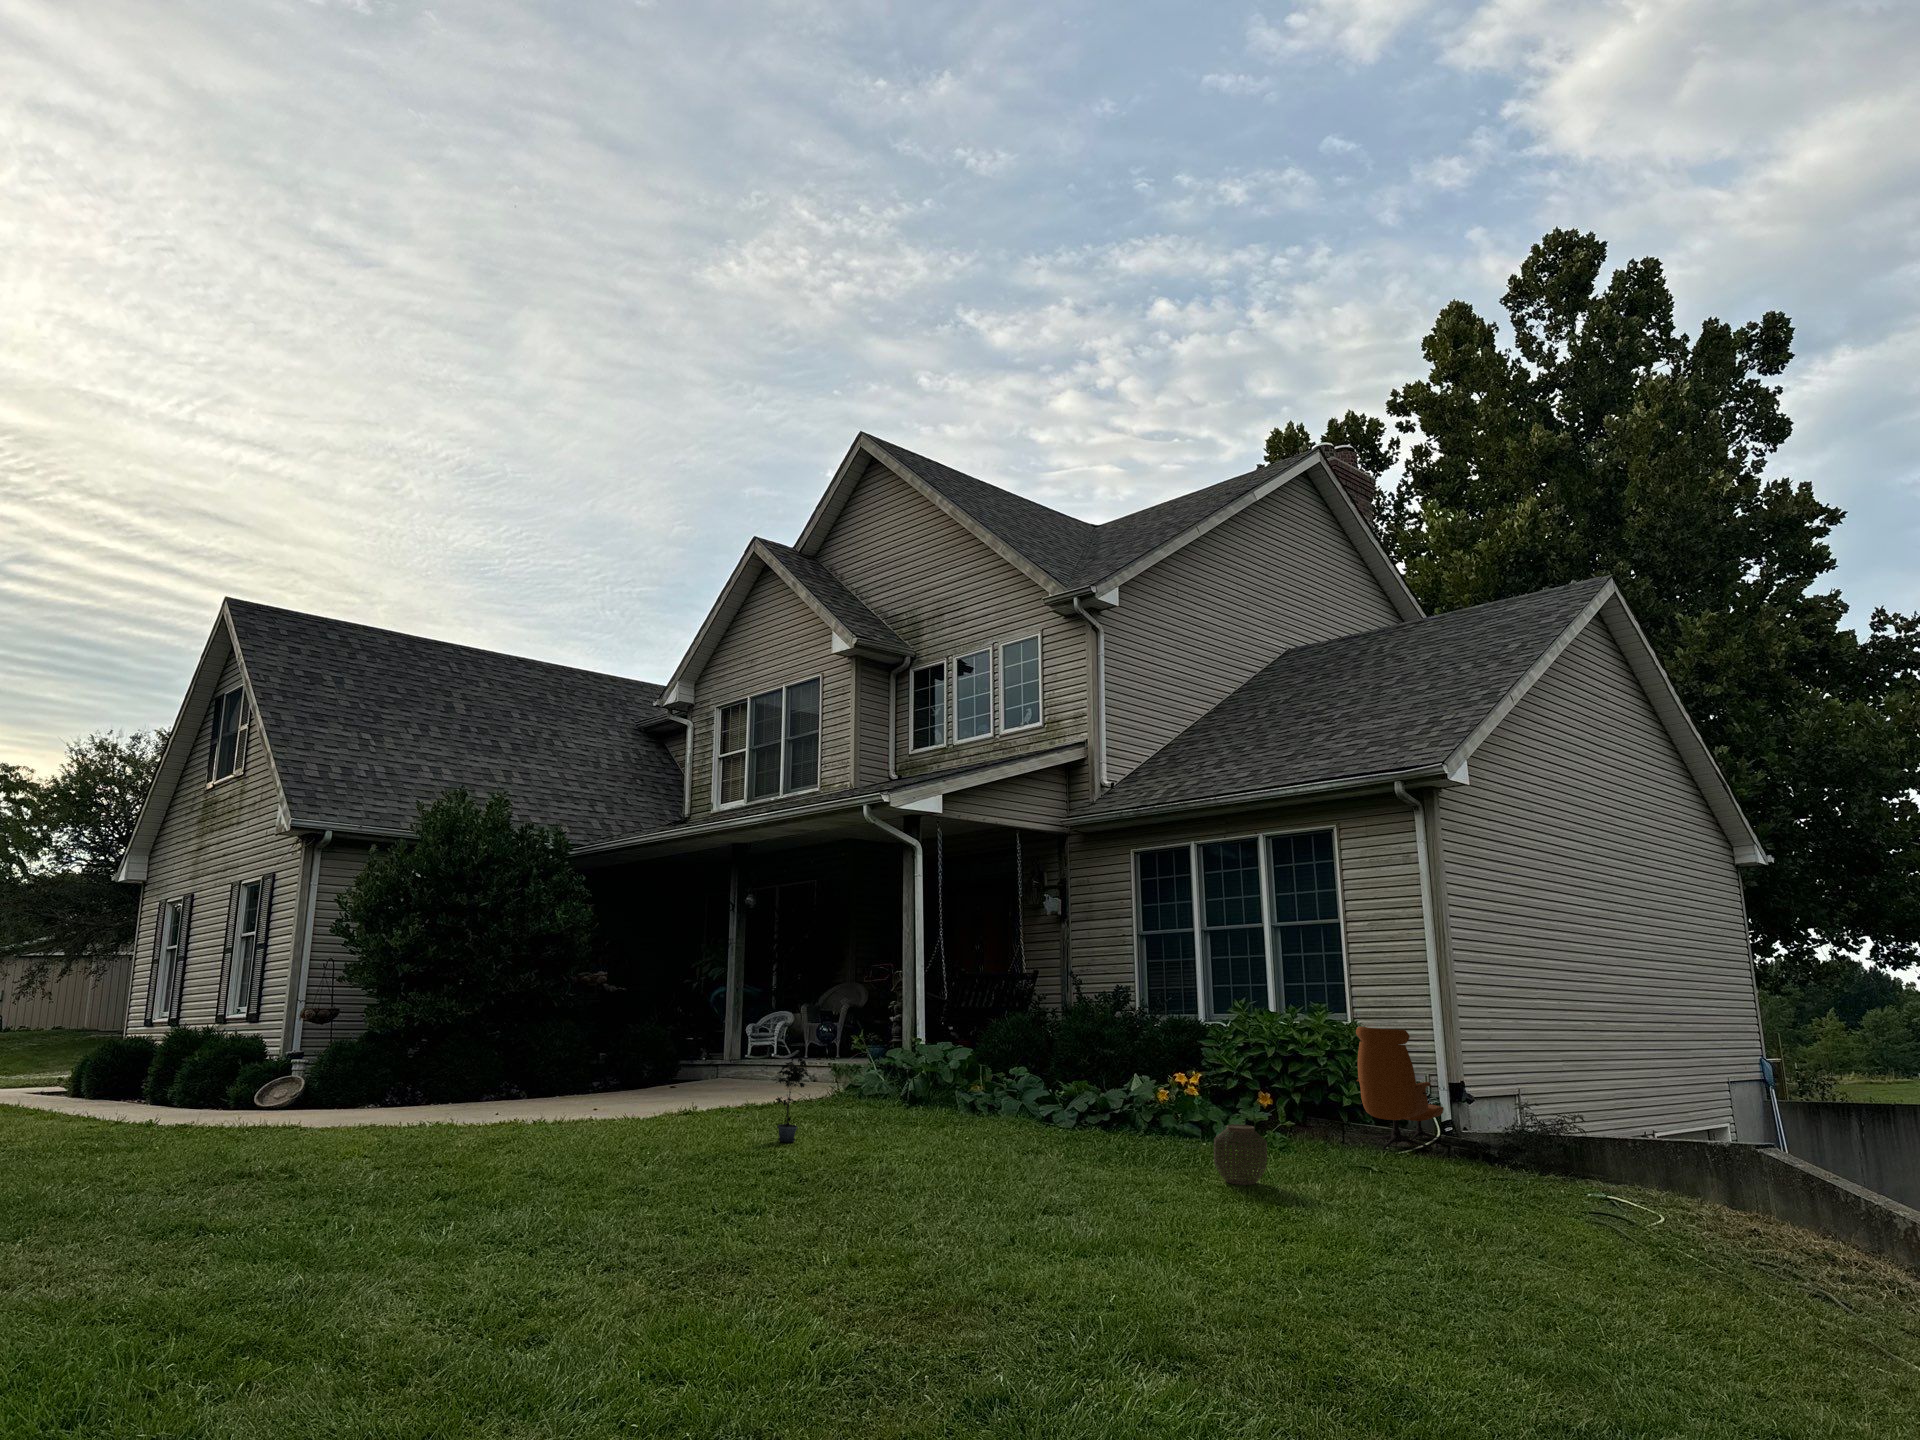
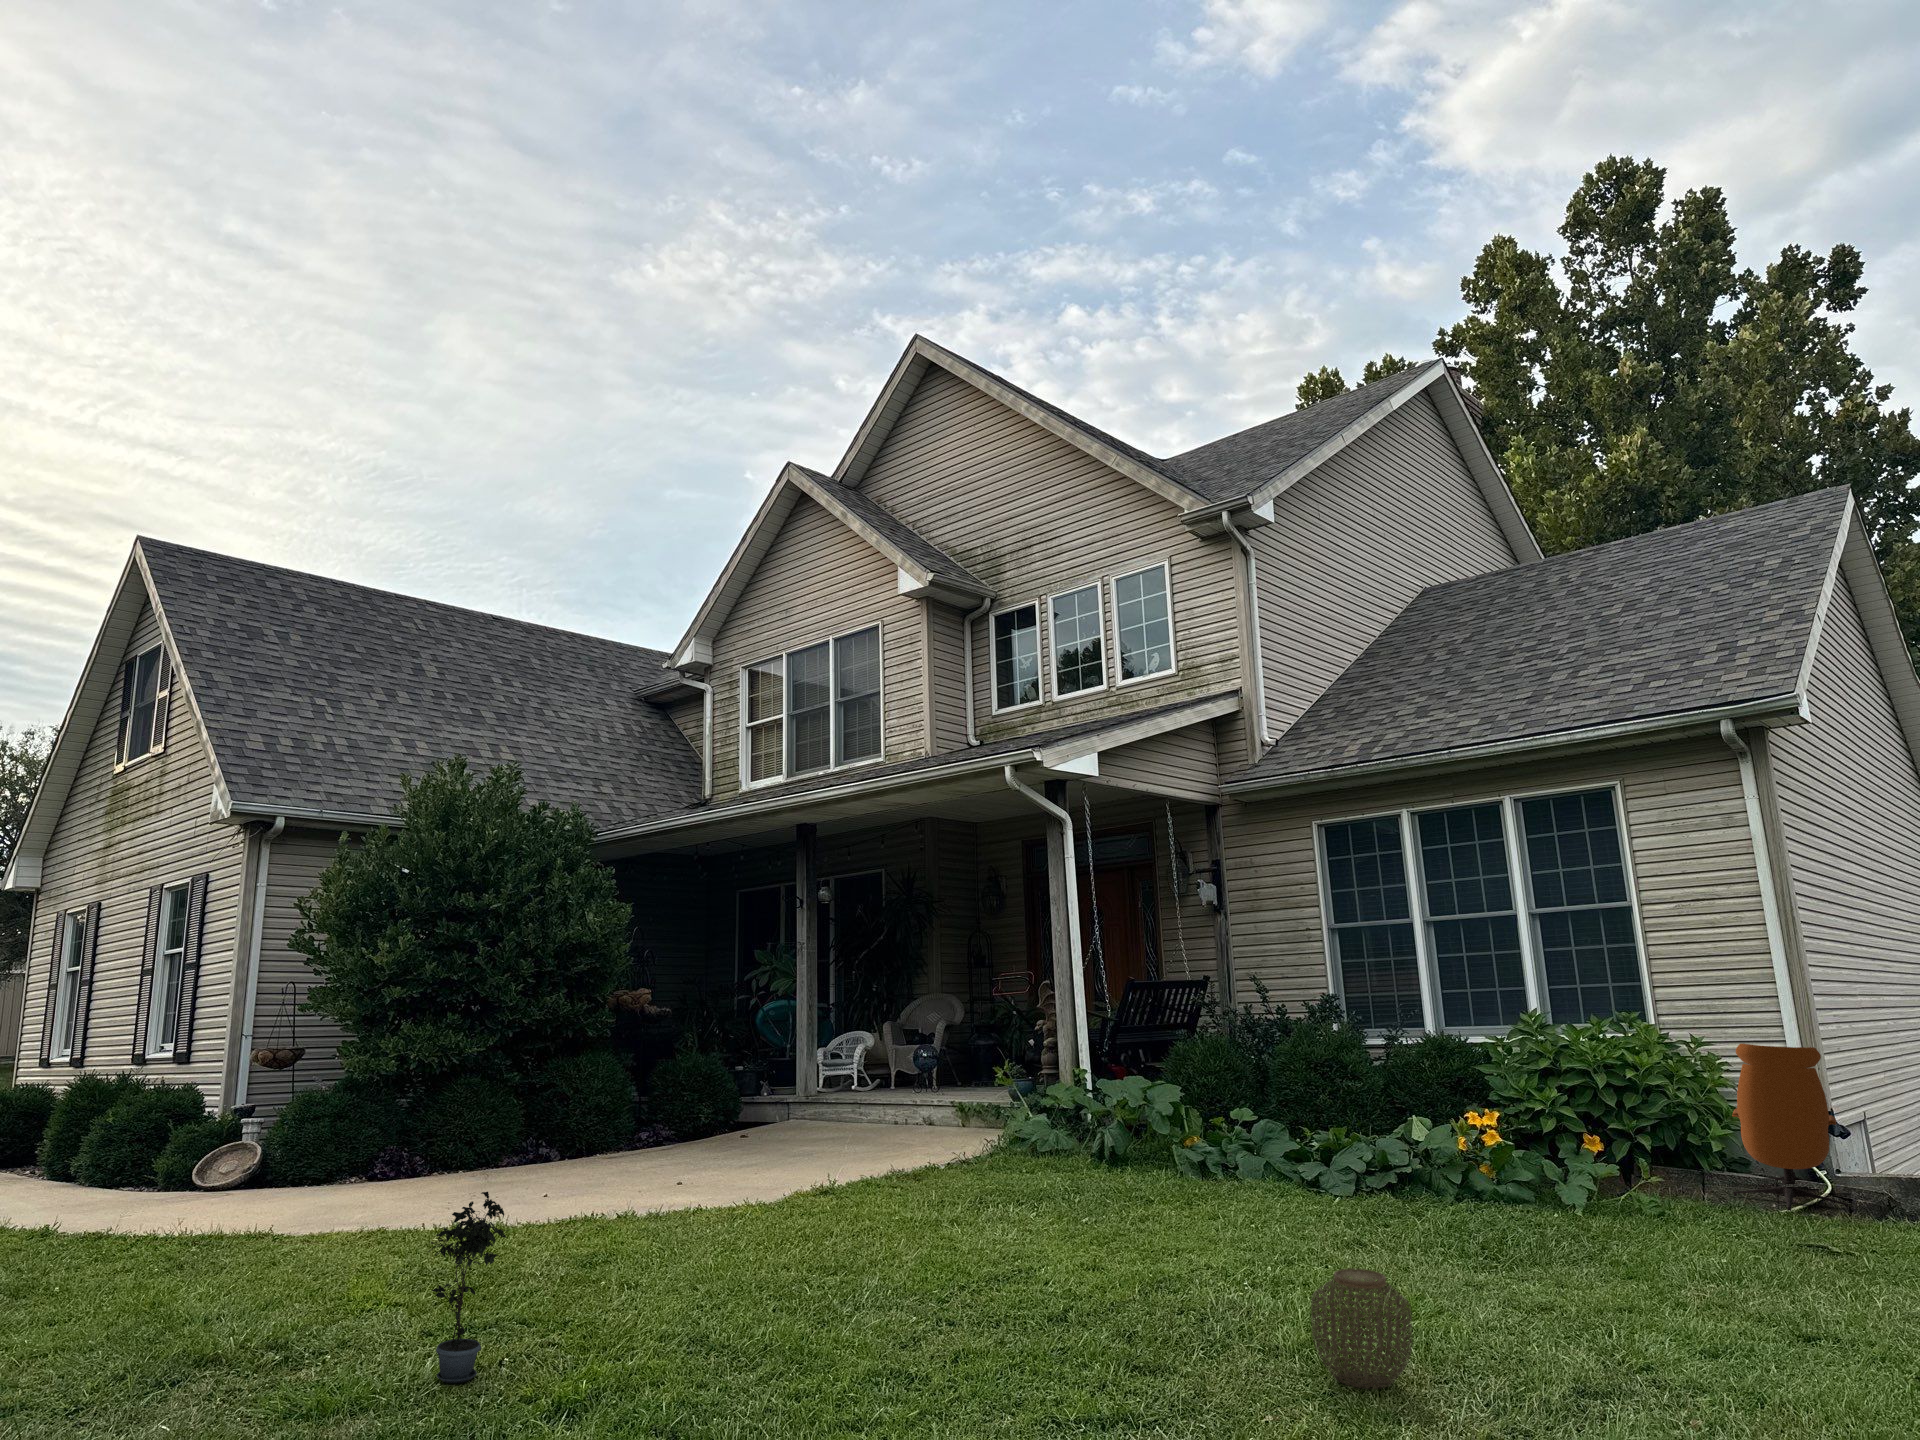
potted plant: present [775,1055,809,1143] -> present [428,1192,508,1383]
woven basket: present [1214,1124,1267,1185] -> present [1311,1268,1412,1389]

